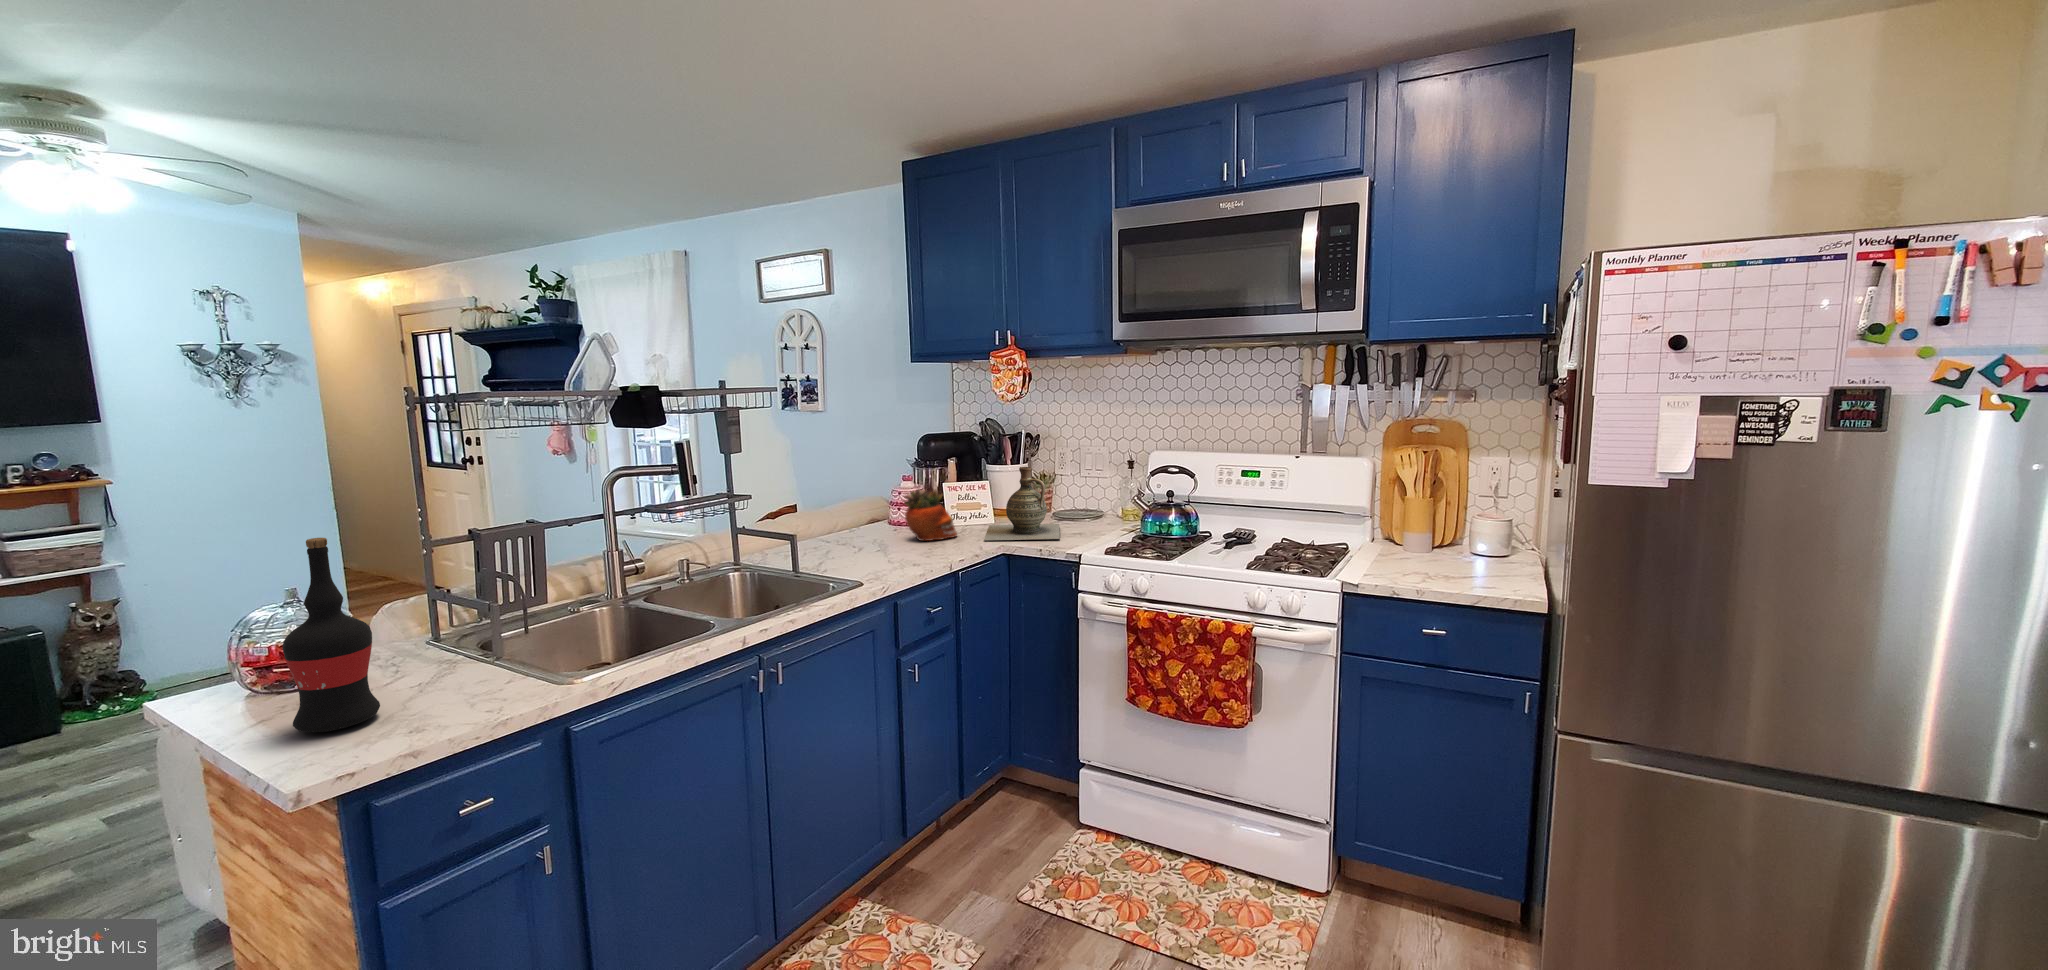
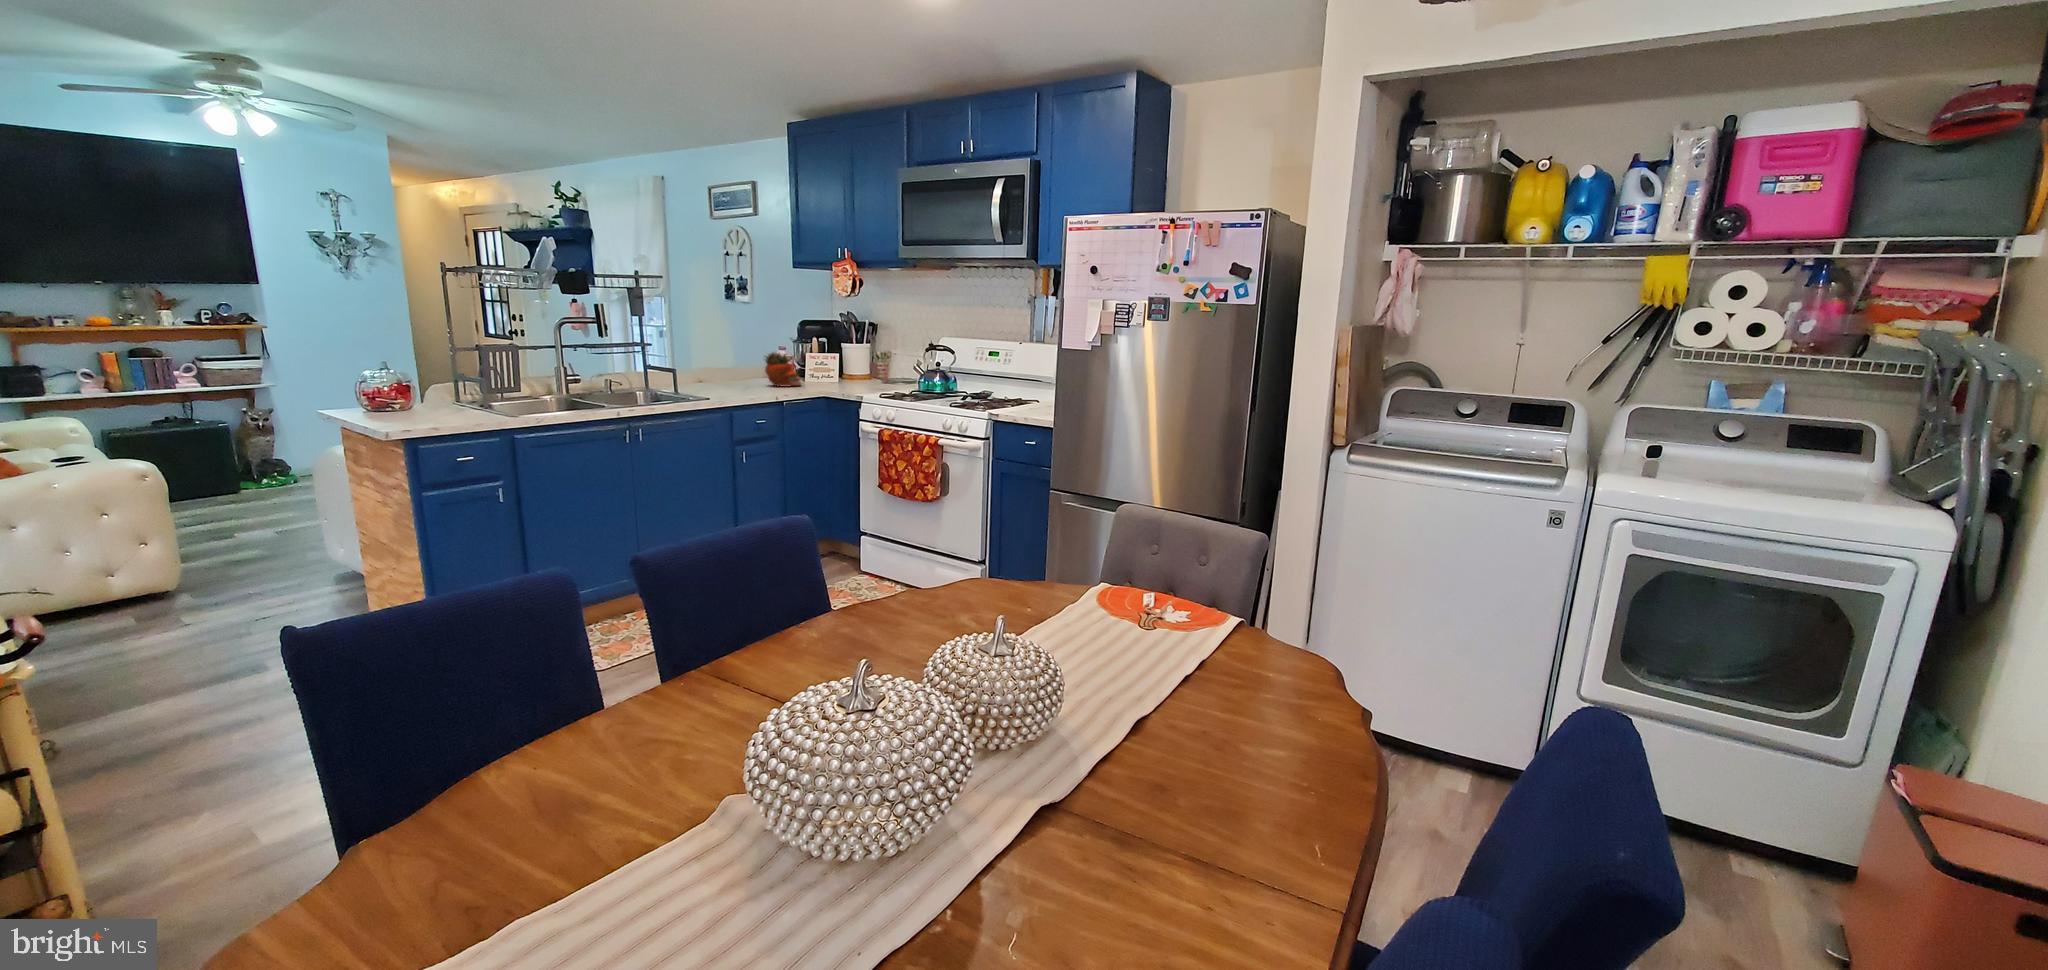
ceramic jug: present [984,467,1060,540] -> none [814,342,876,390]
wine bottle: present [283,538,380,732] -> none [379,329,423,420]

